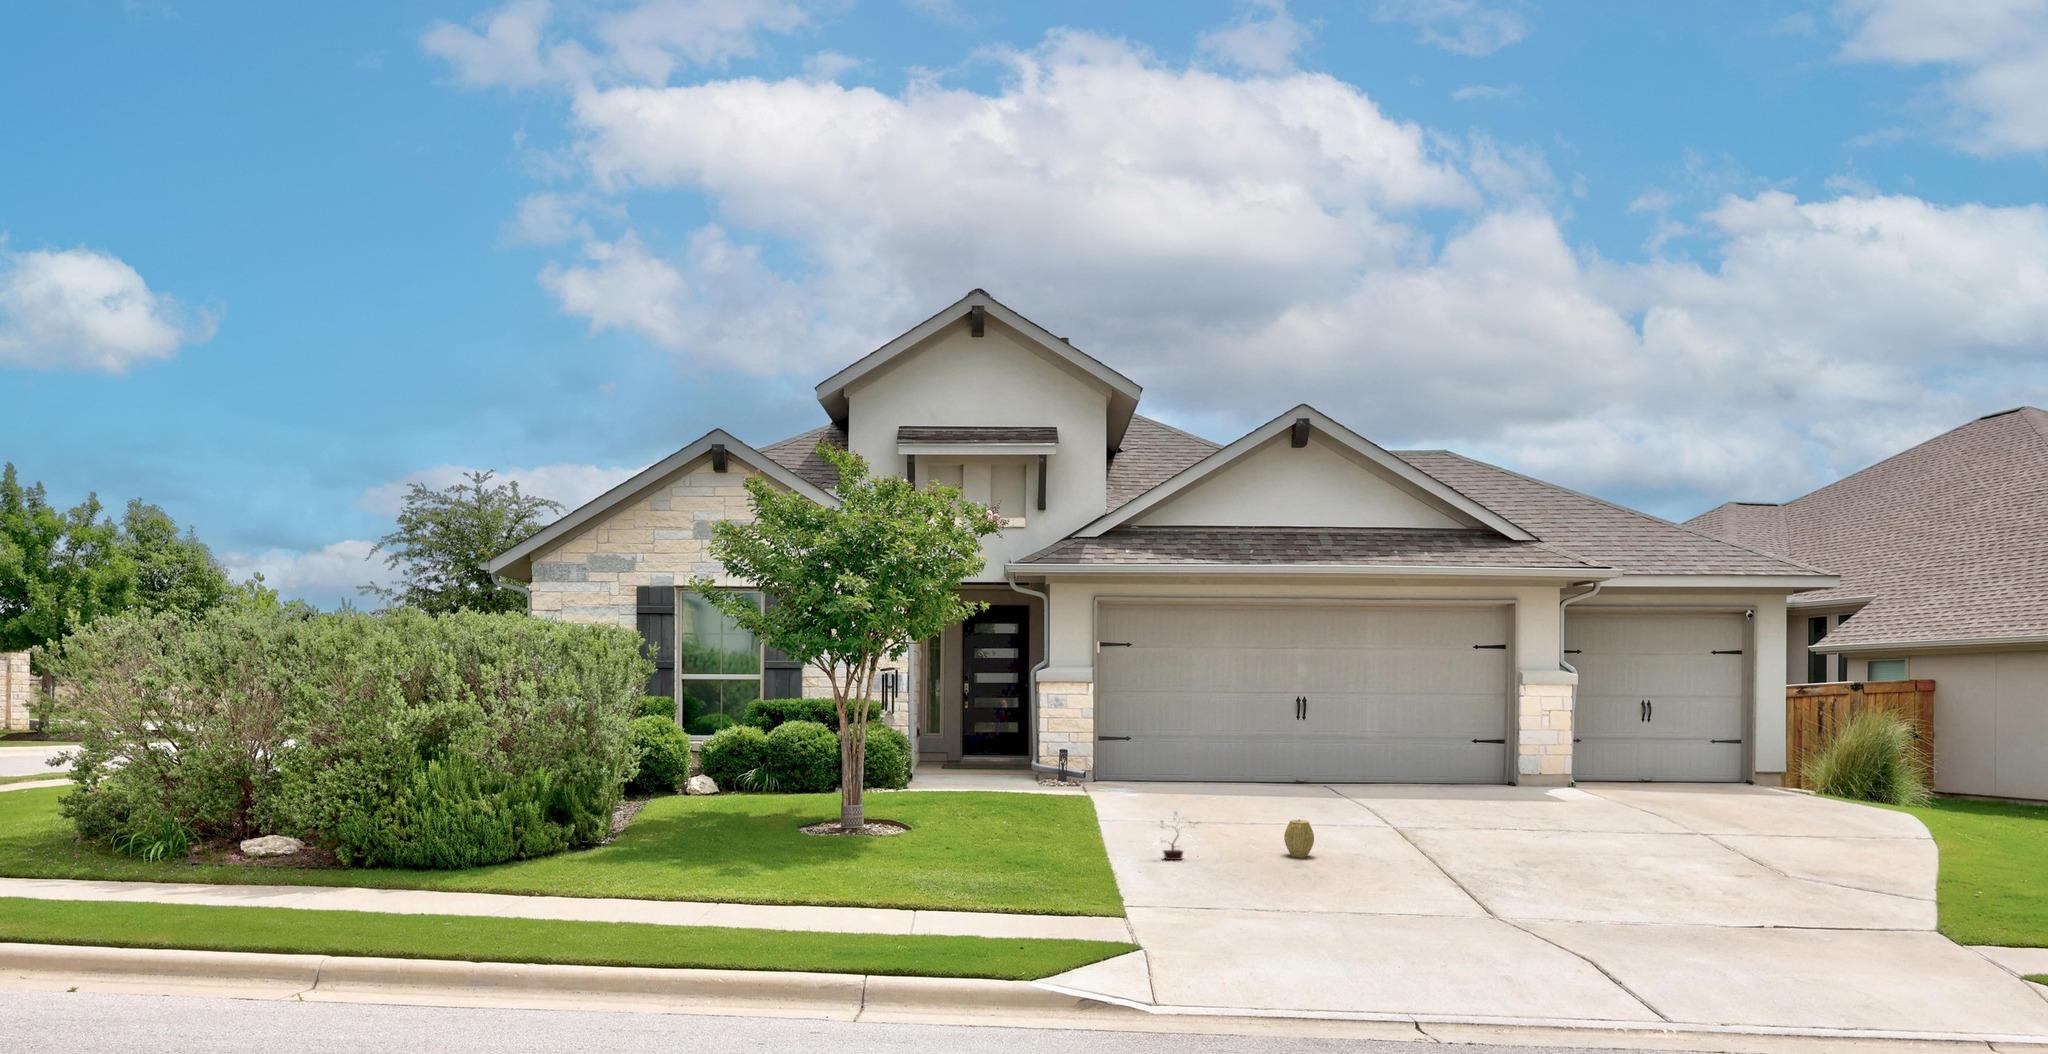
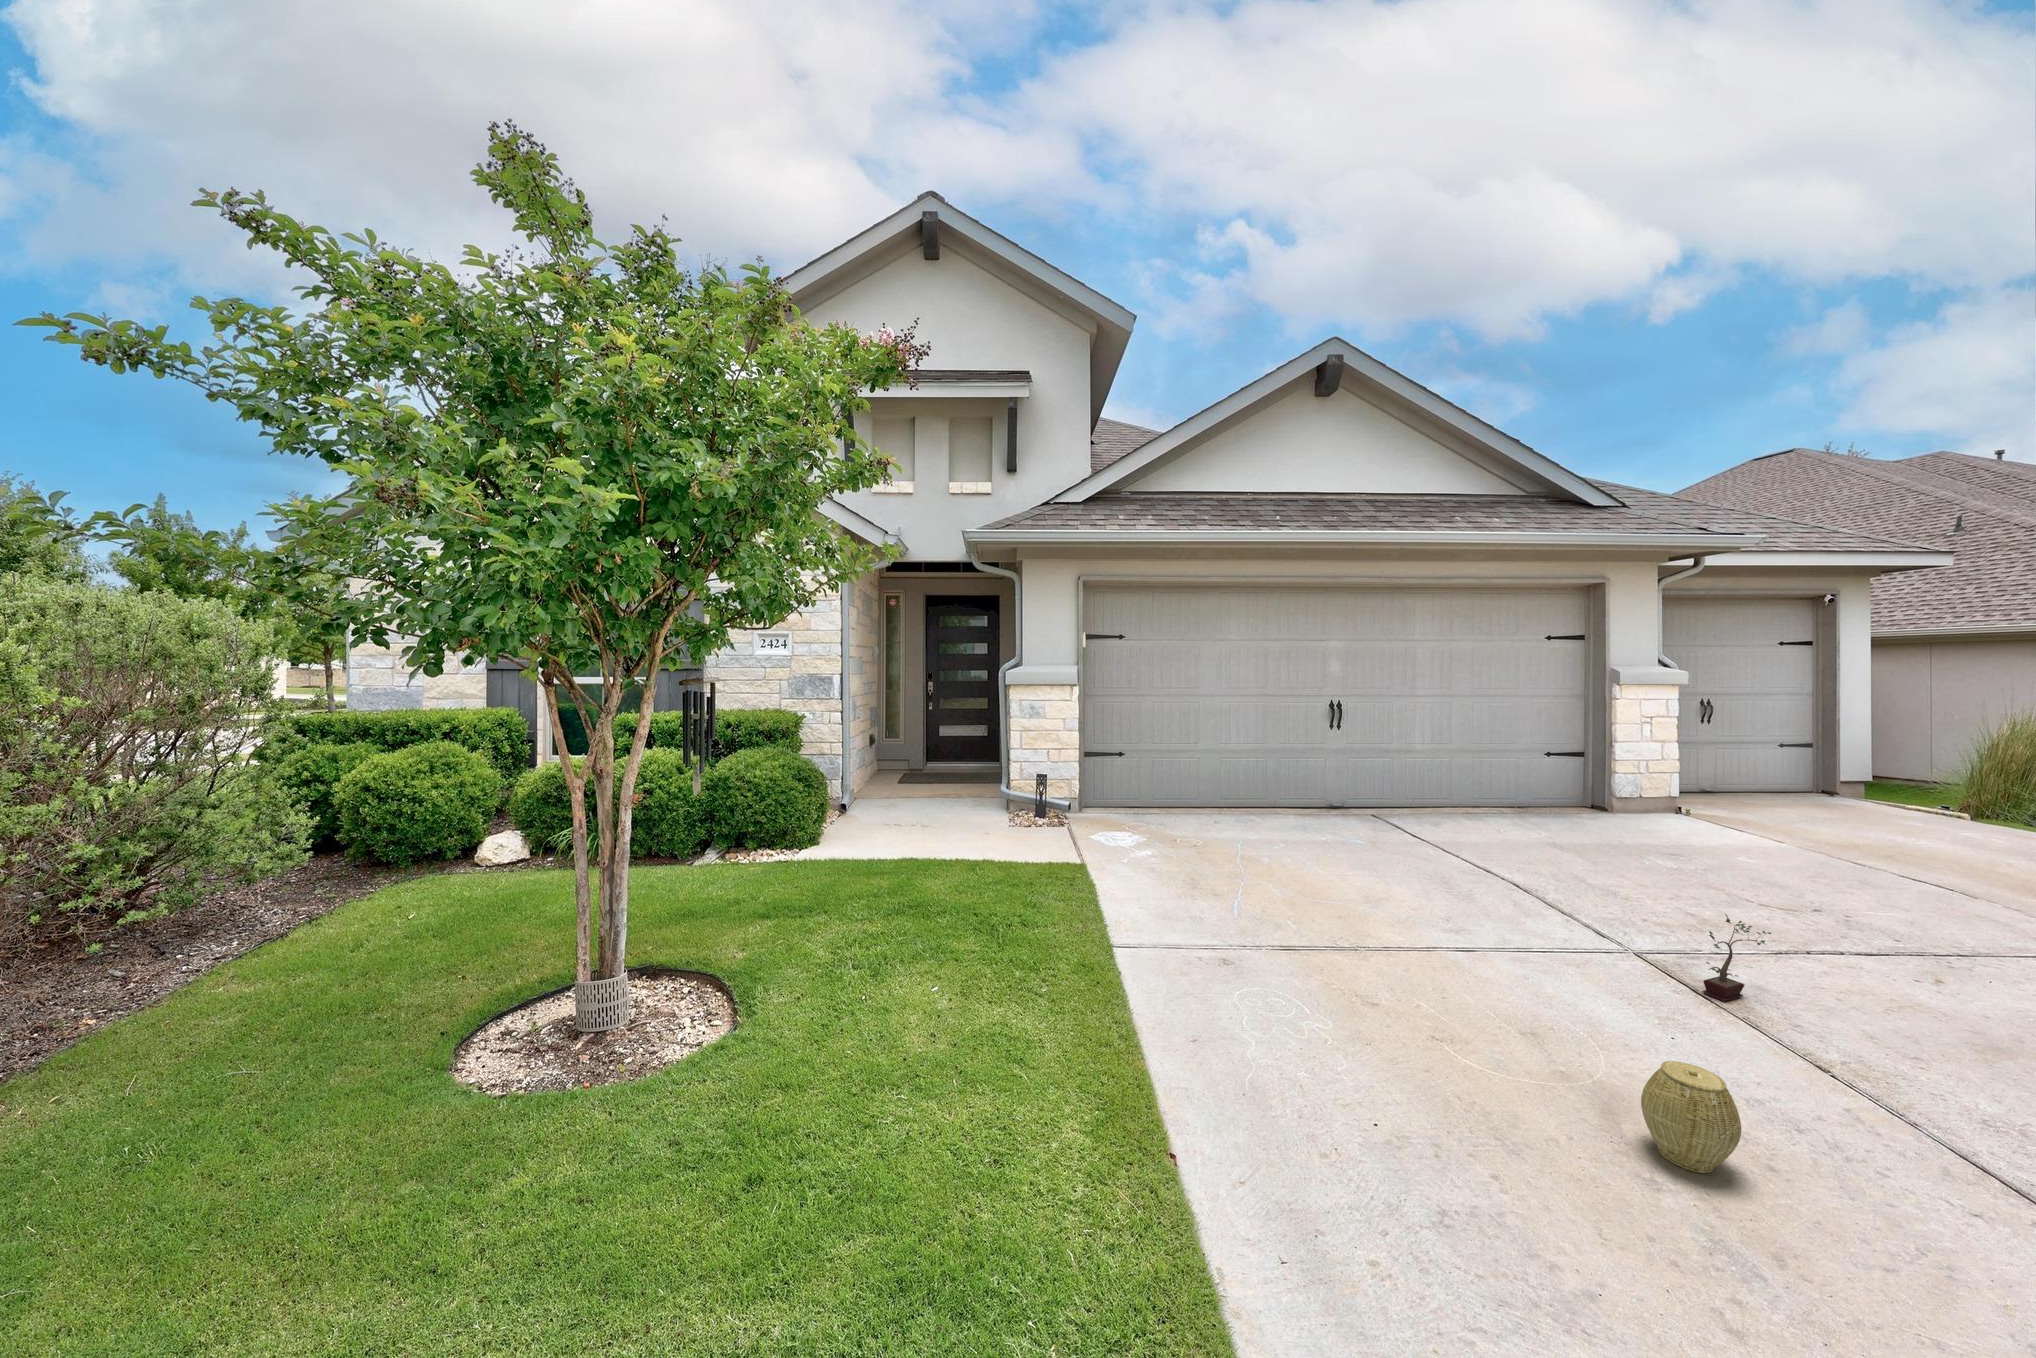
potted plant: present [1161,813,1191,860] -> present [1702,914,1771,1001]

